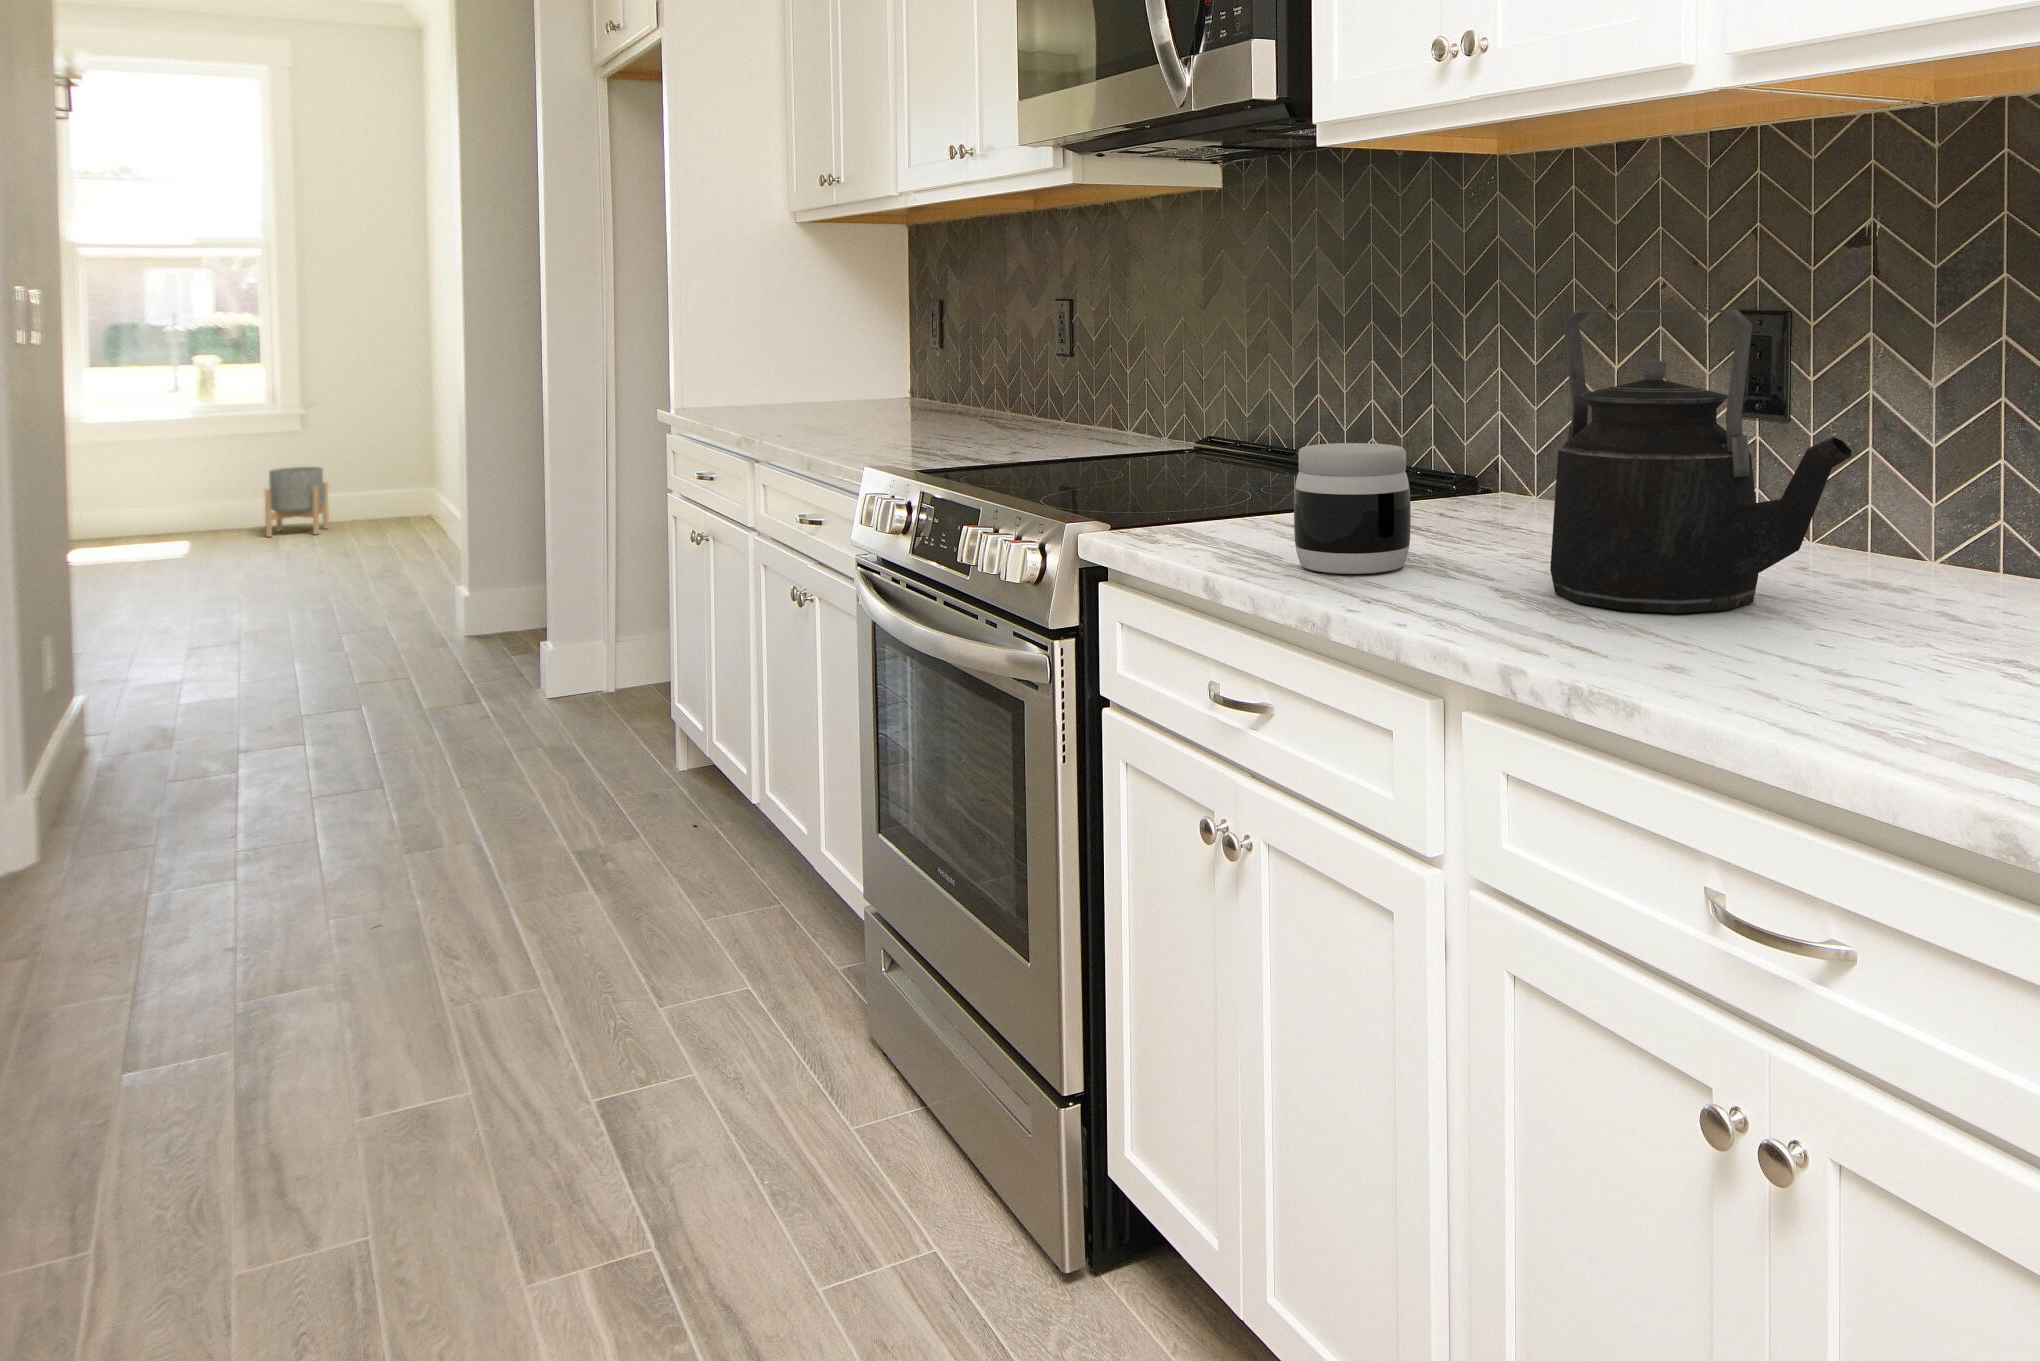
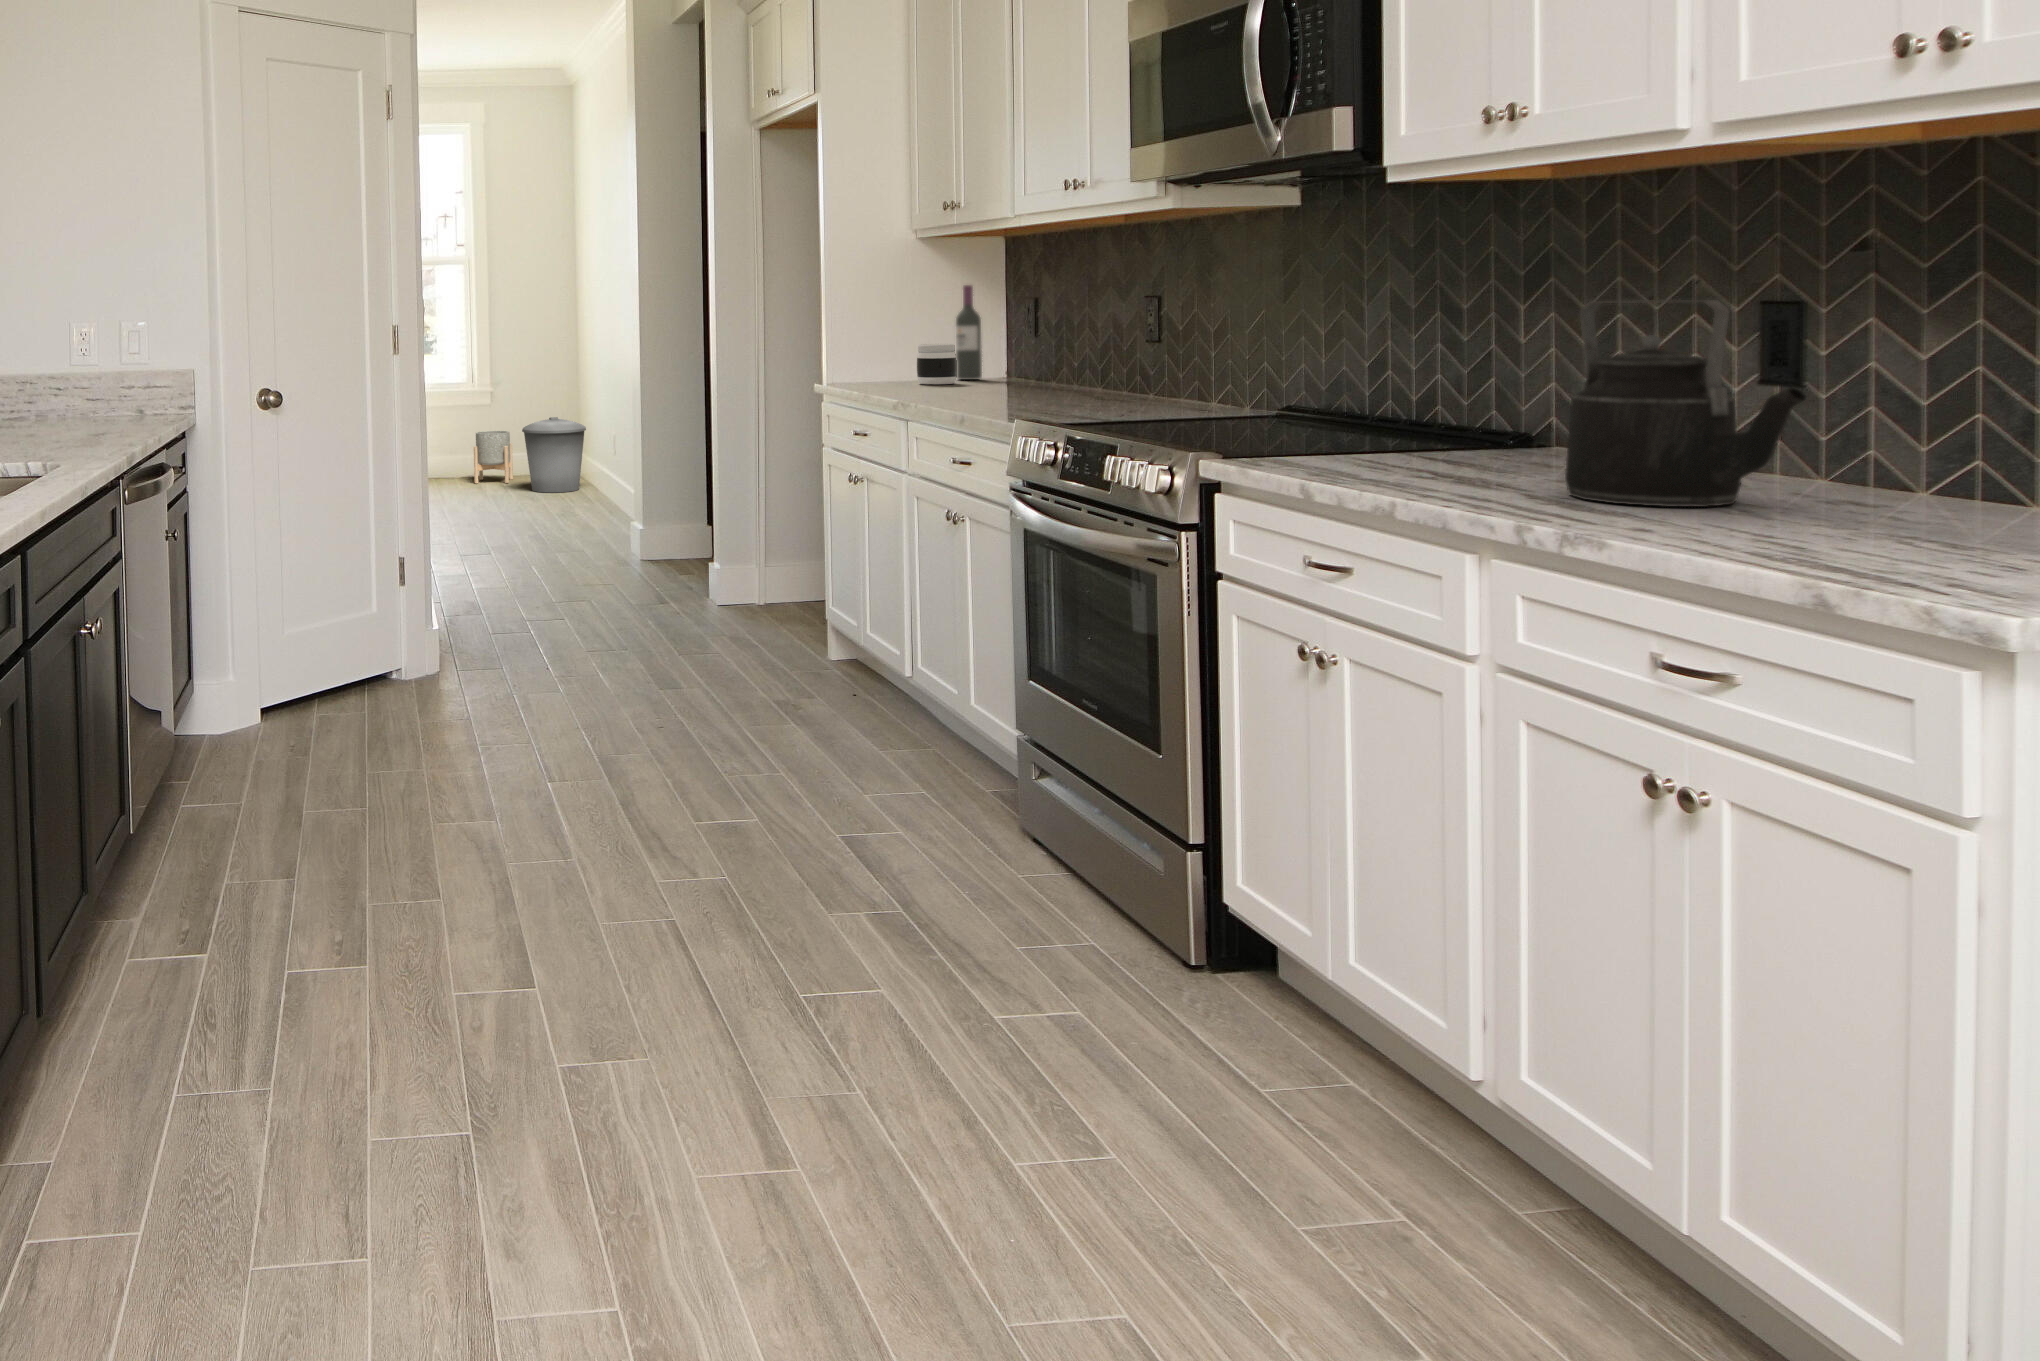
wine bottle: none [844,286,876,404] -> present [956,285,982,380]
jar: present [1294,443,1411,574] -> present [917,344,957,384]
trash can: none [334,448,431,545] -> present [522,417,586,492]

